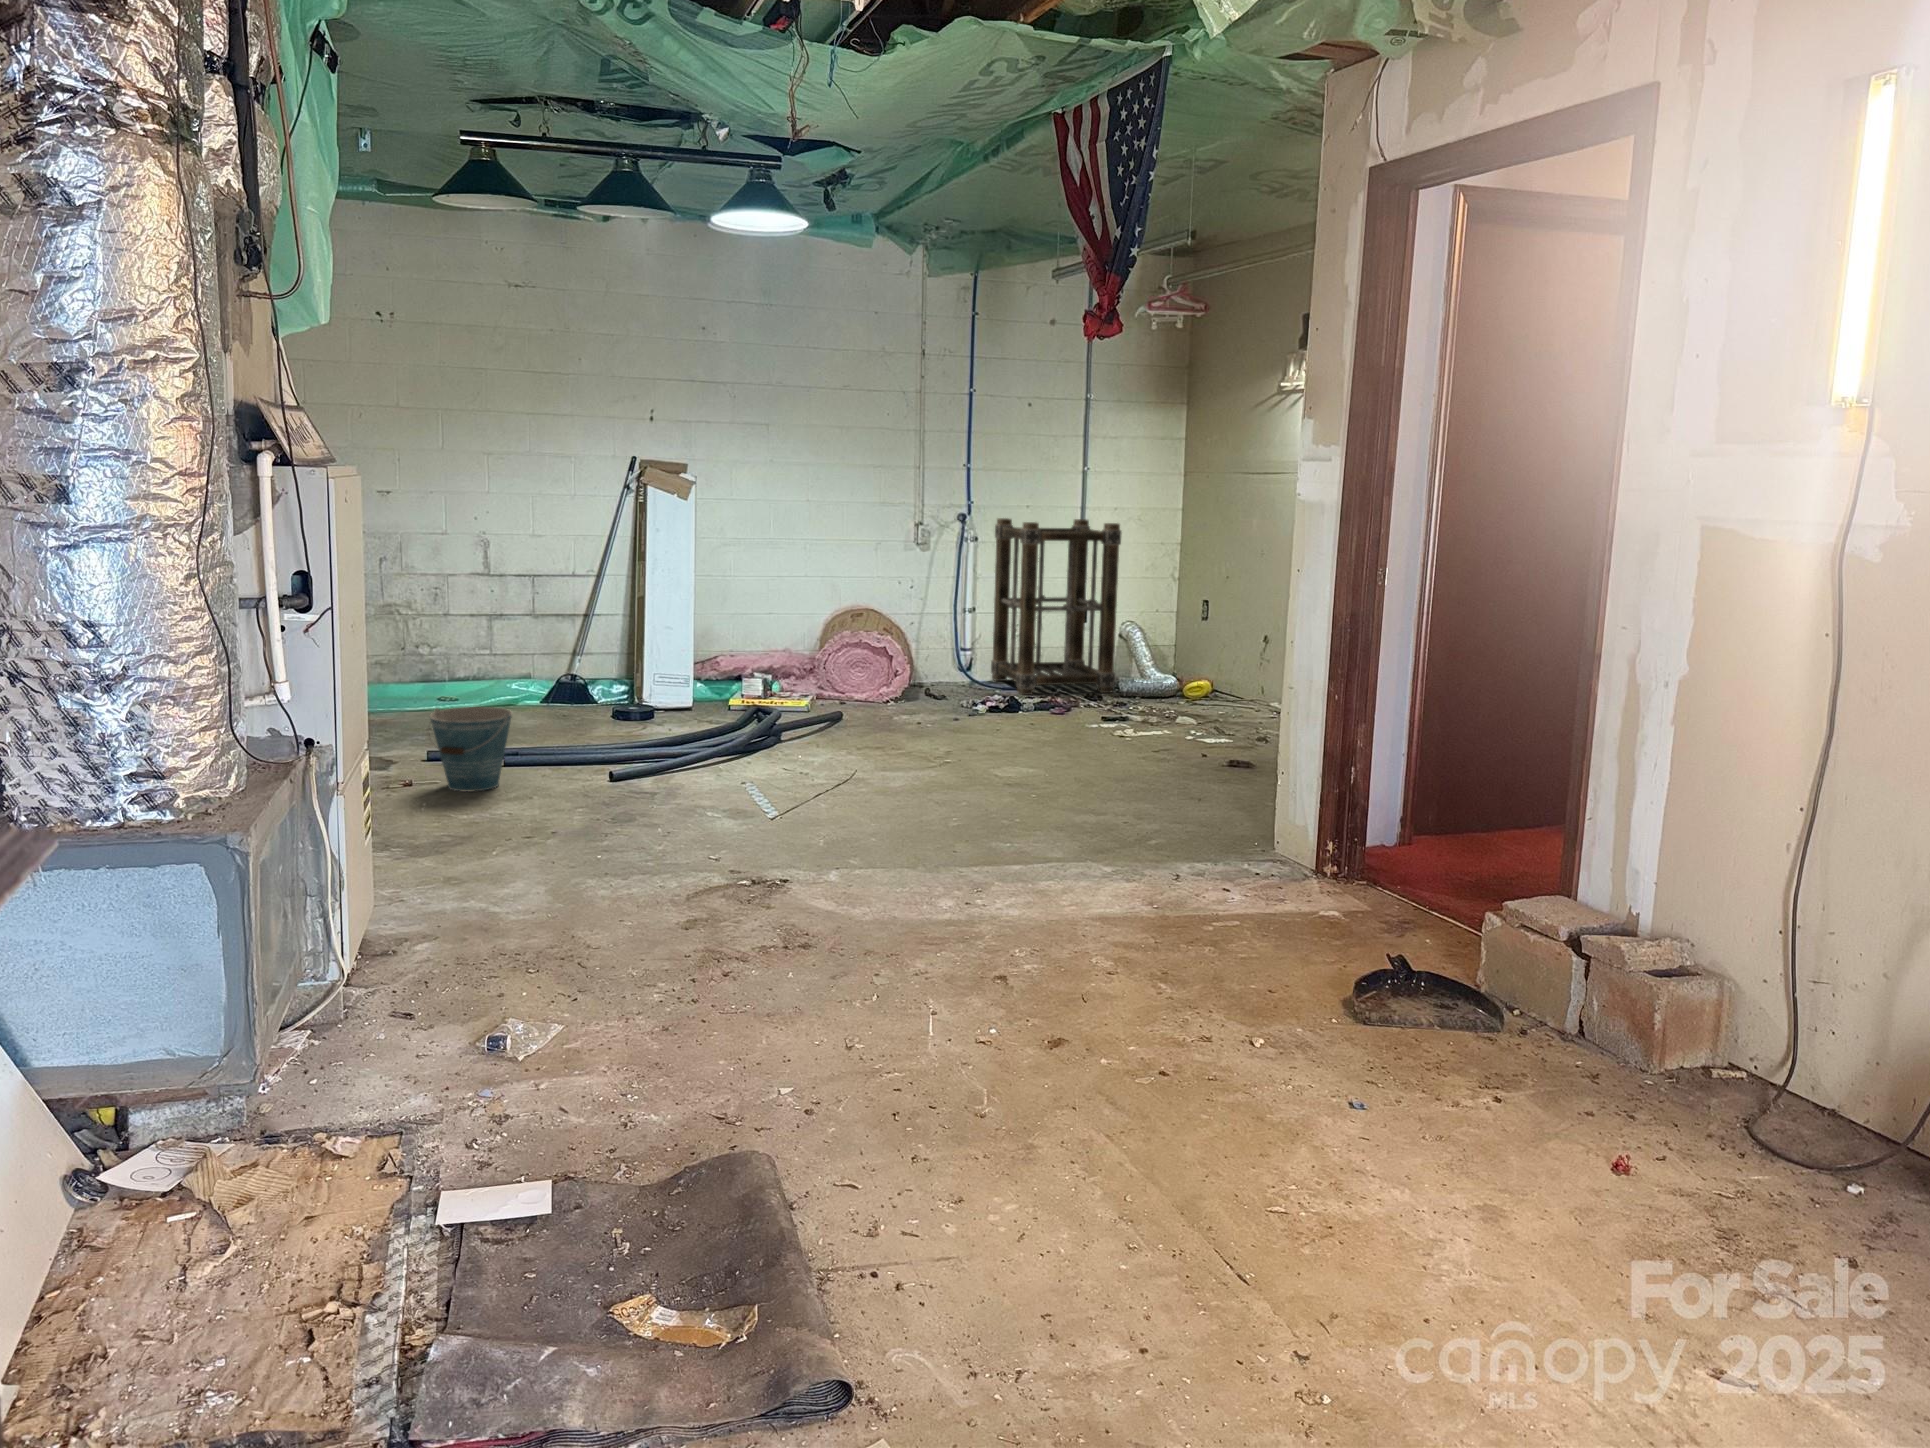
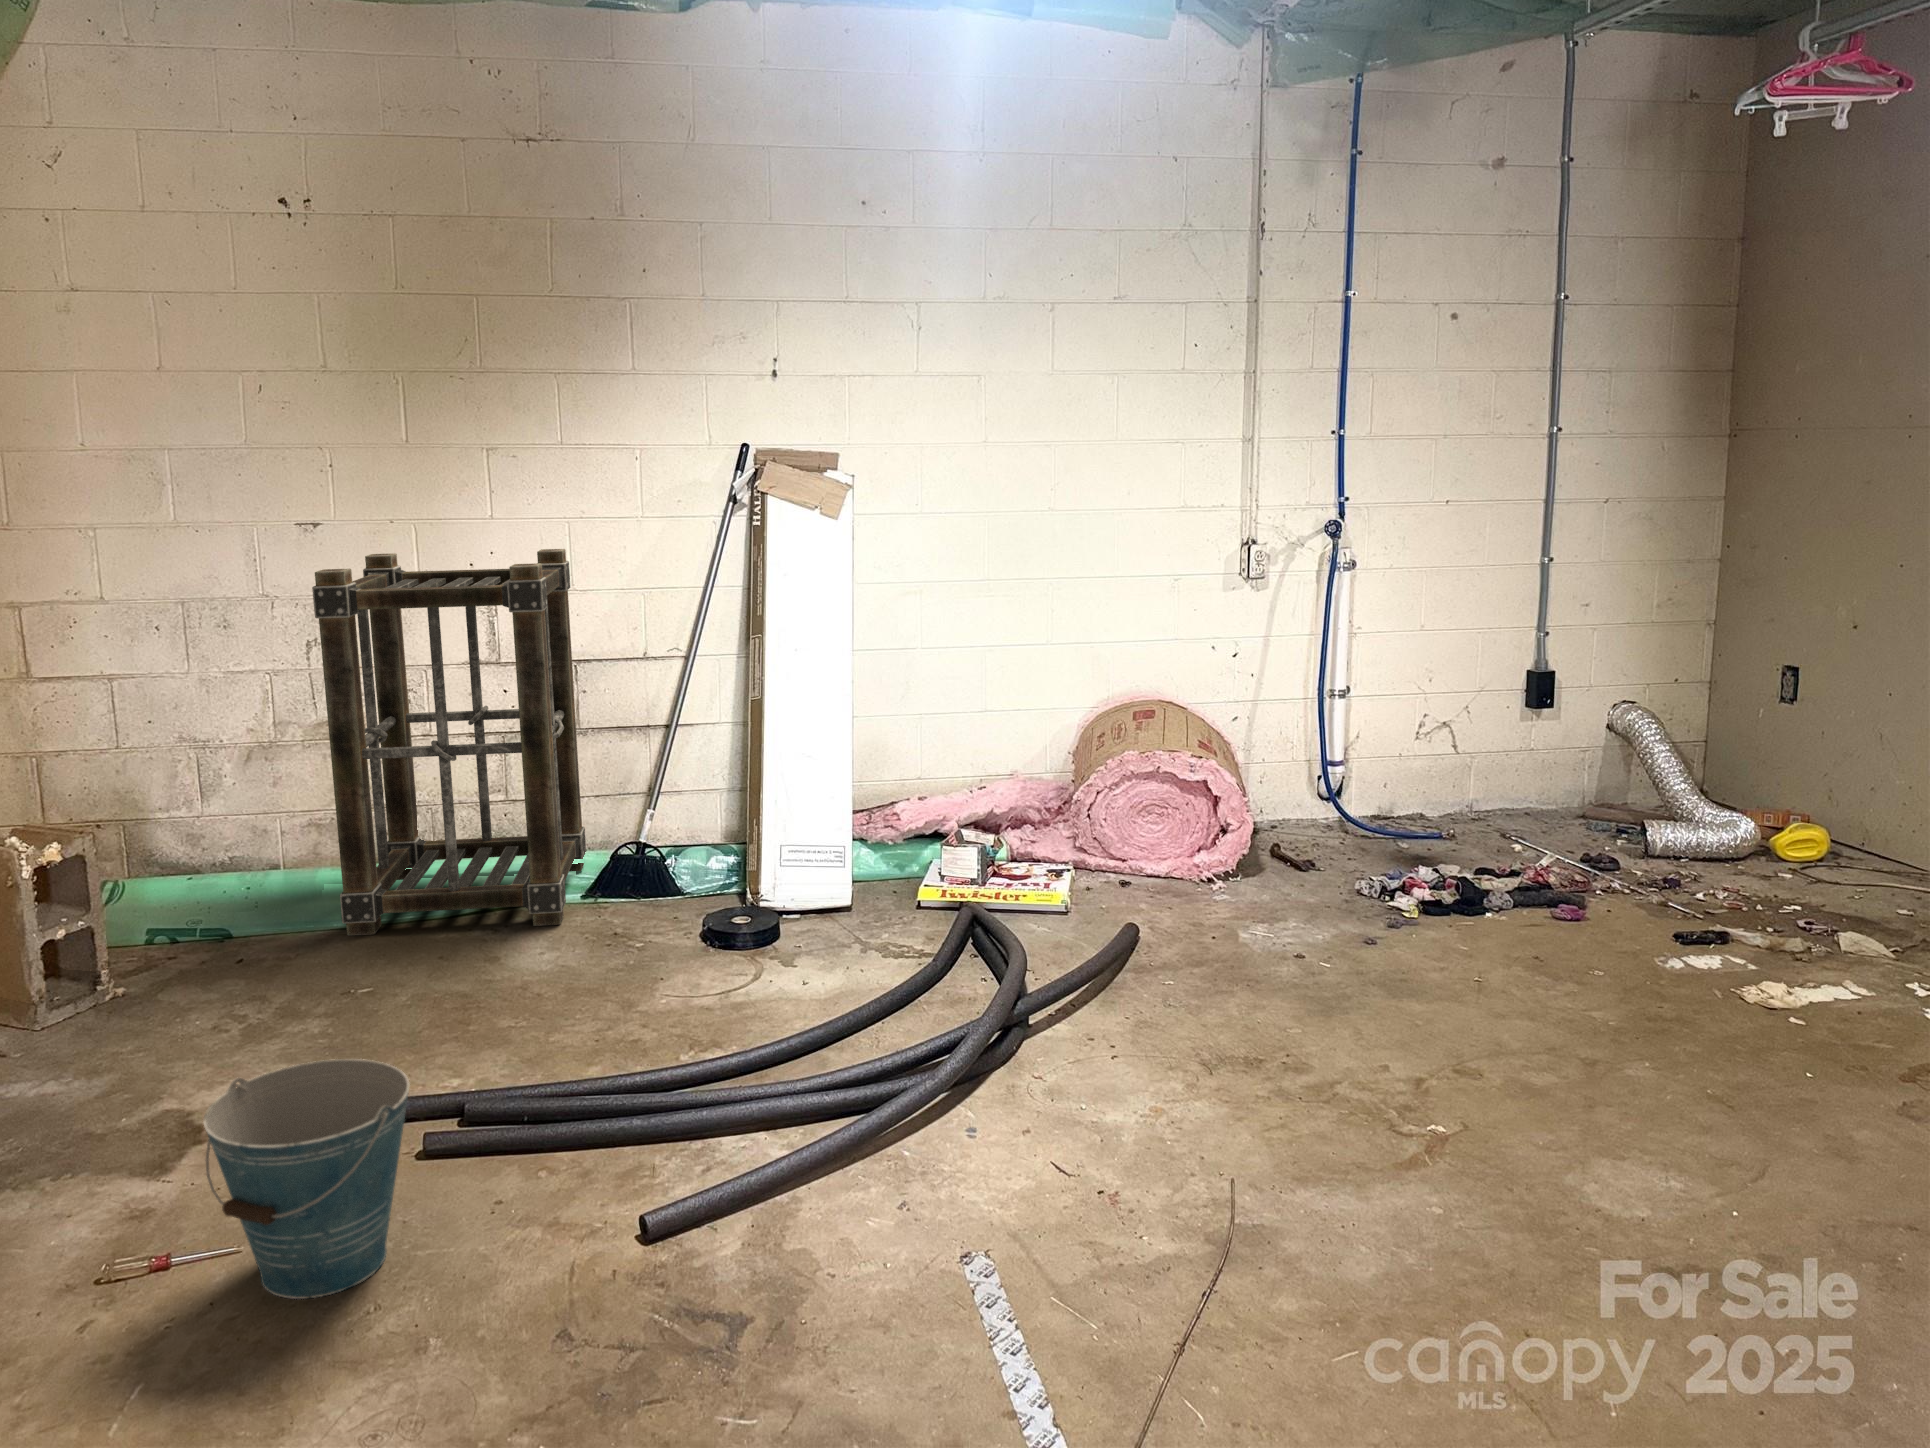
shelving unit: present [991,518,1122,695] -> present [312,549,586,936]

